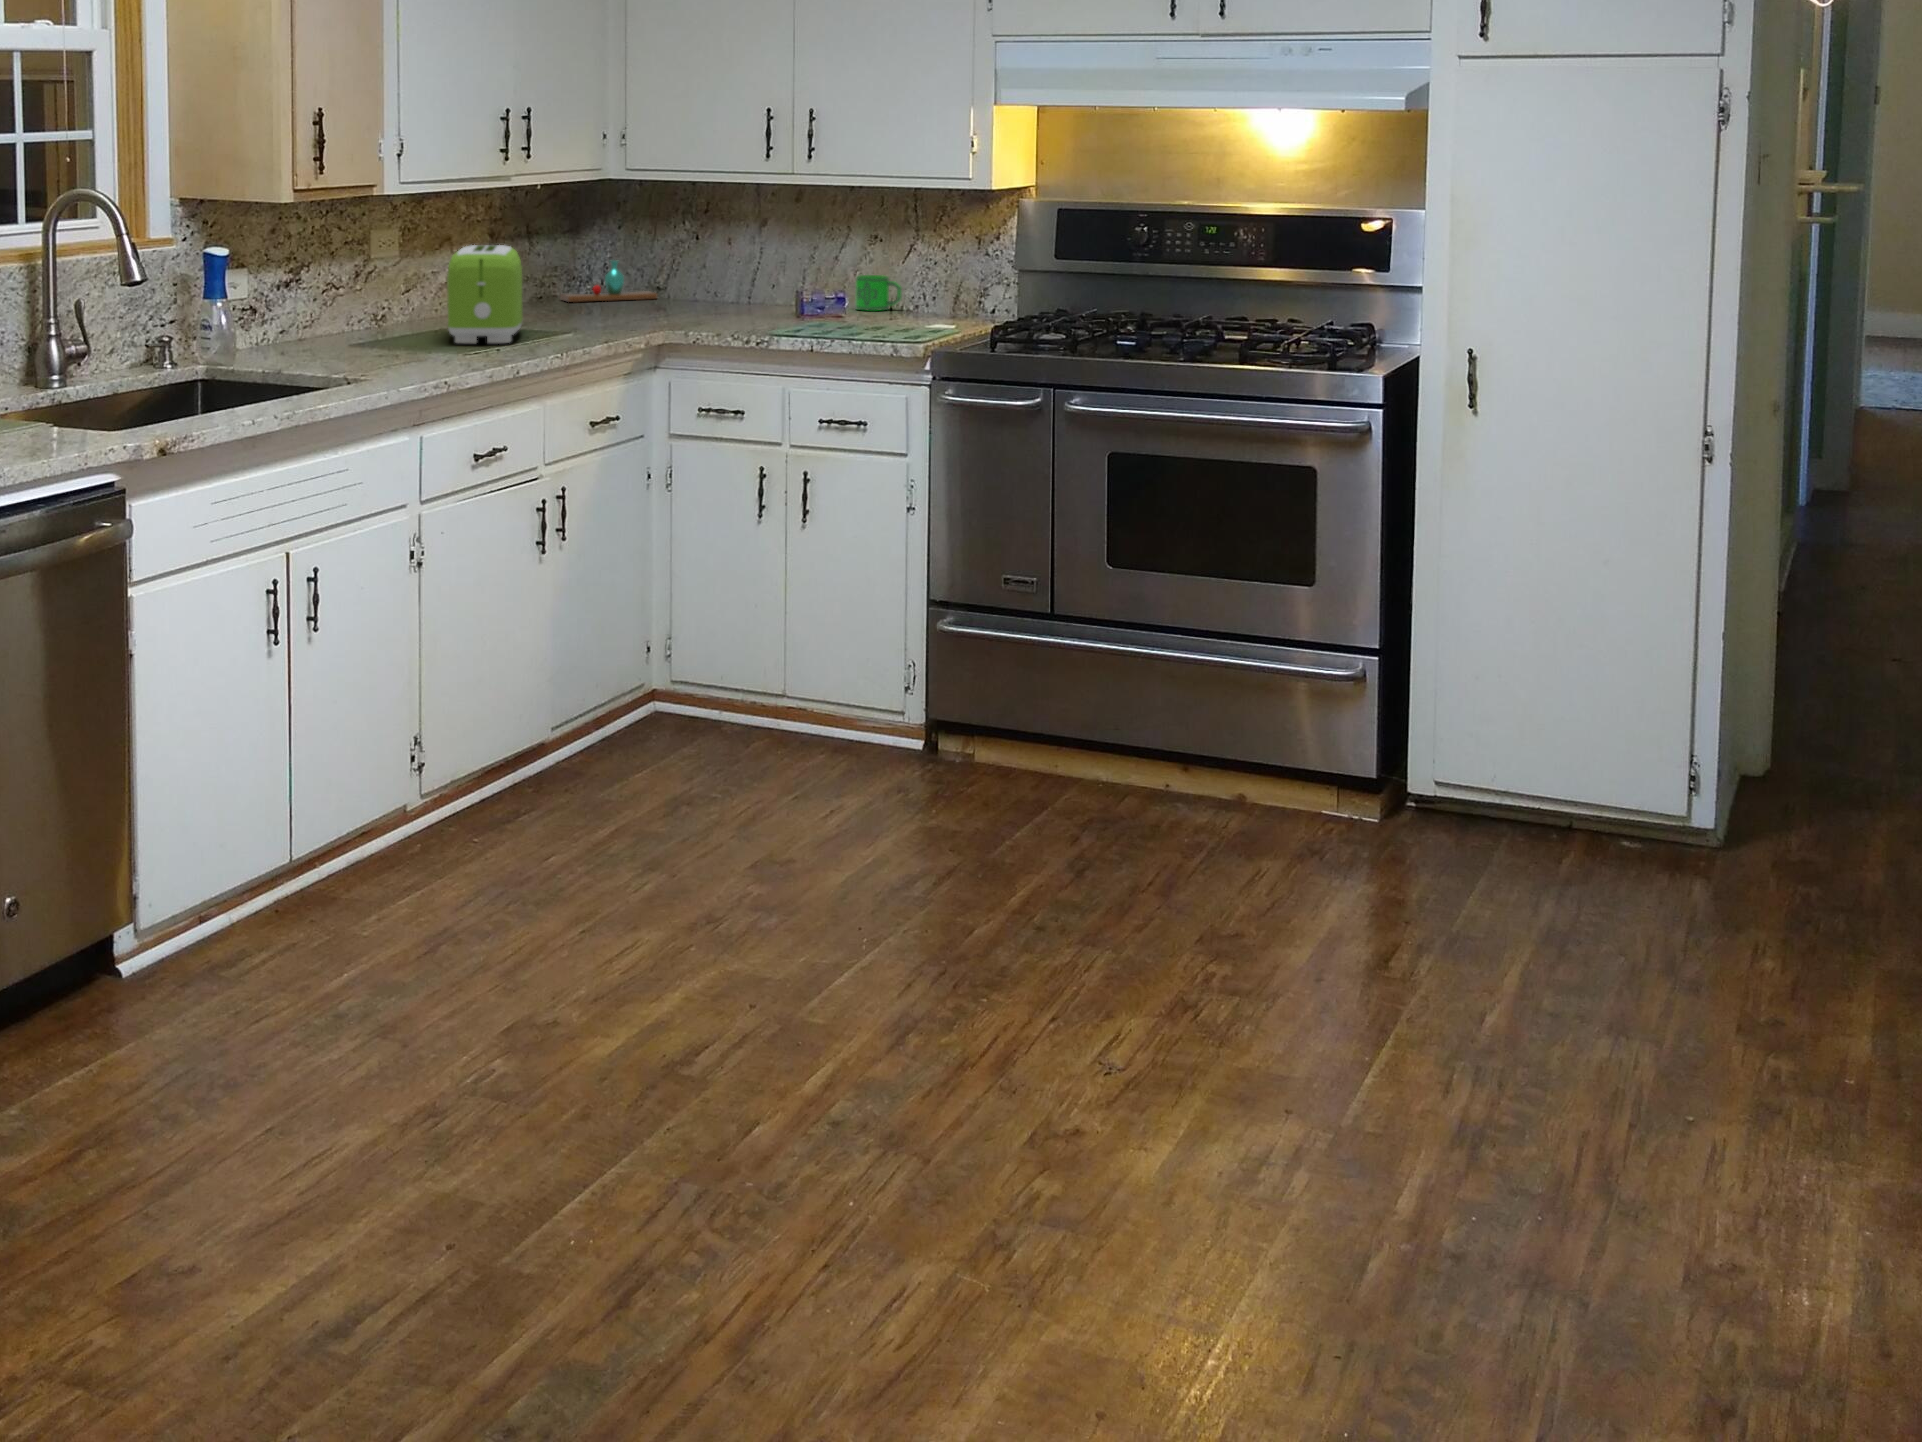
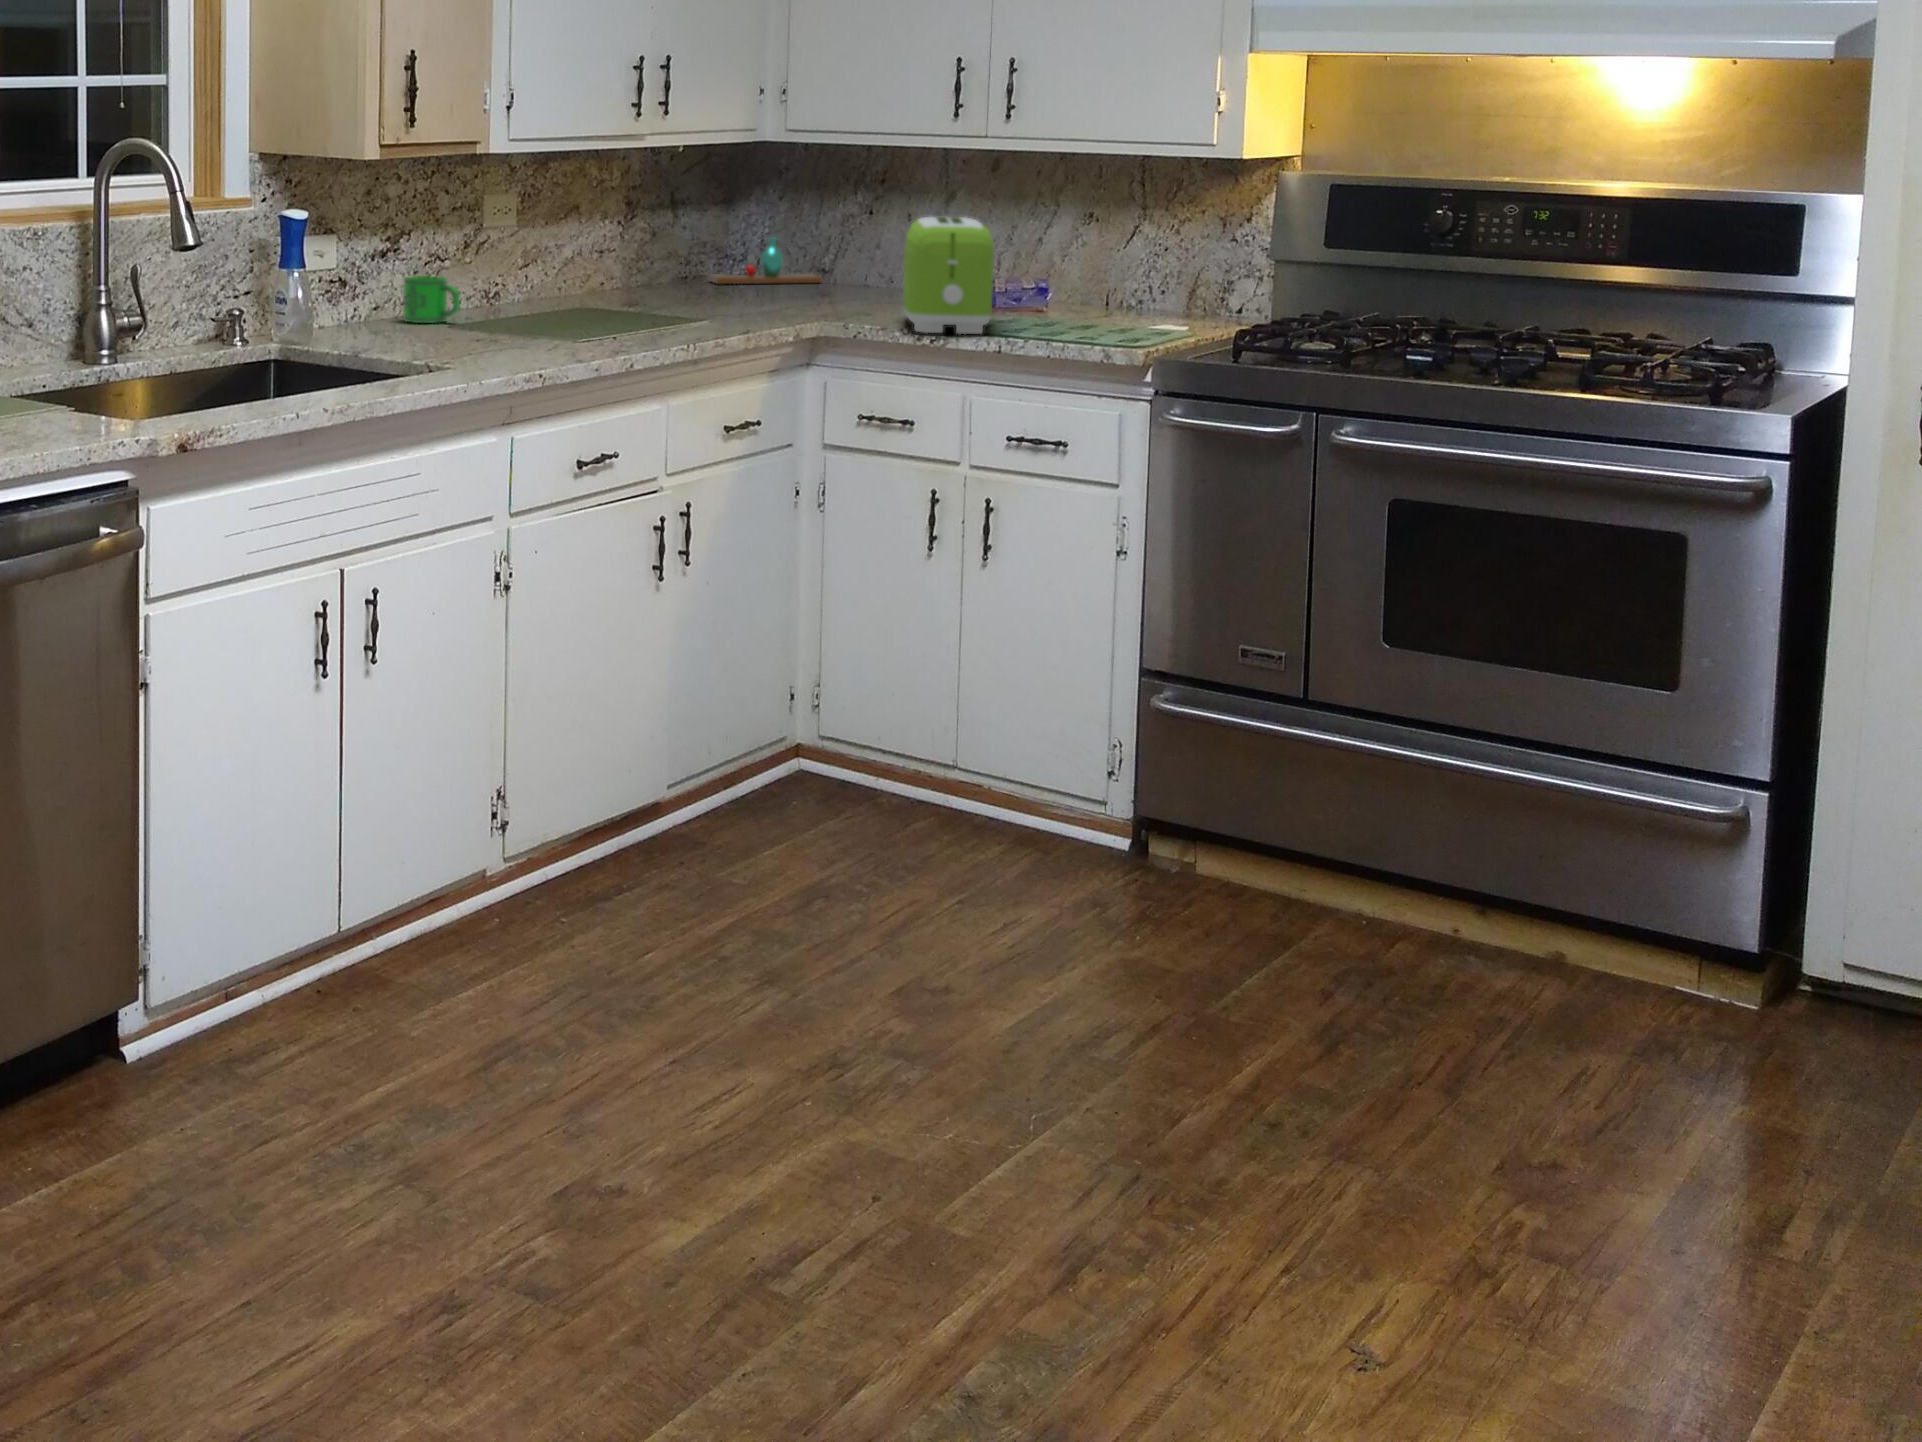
toaster: present [447,245,523,343] -> present [903,217,994,334]
mug: present [855,275,902,311] -> present [403,276,460,323]

